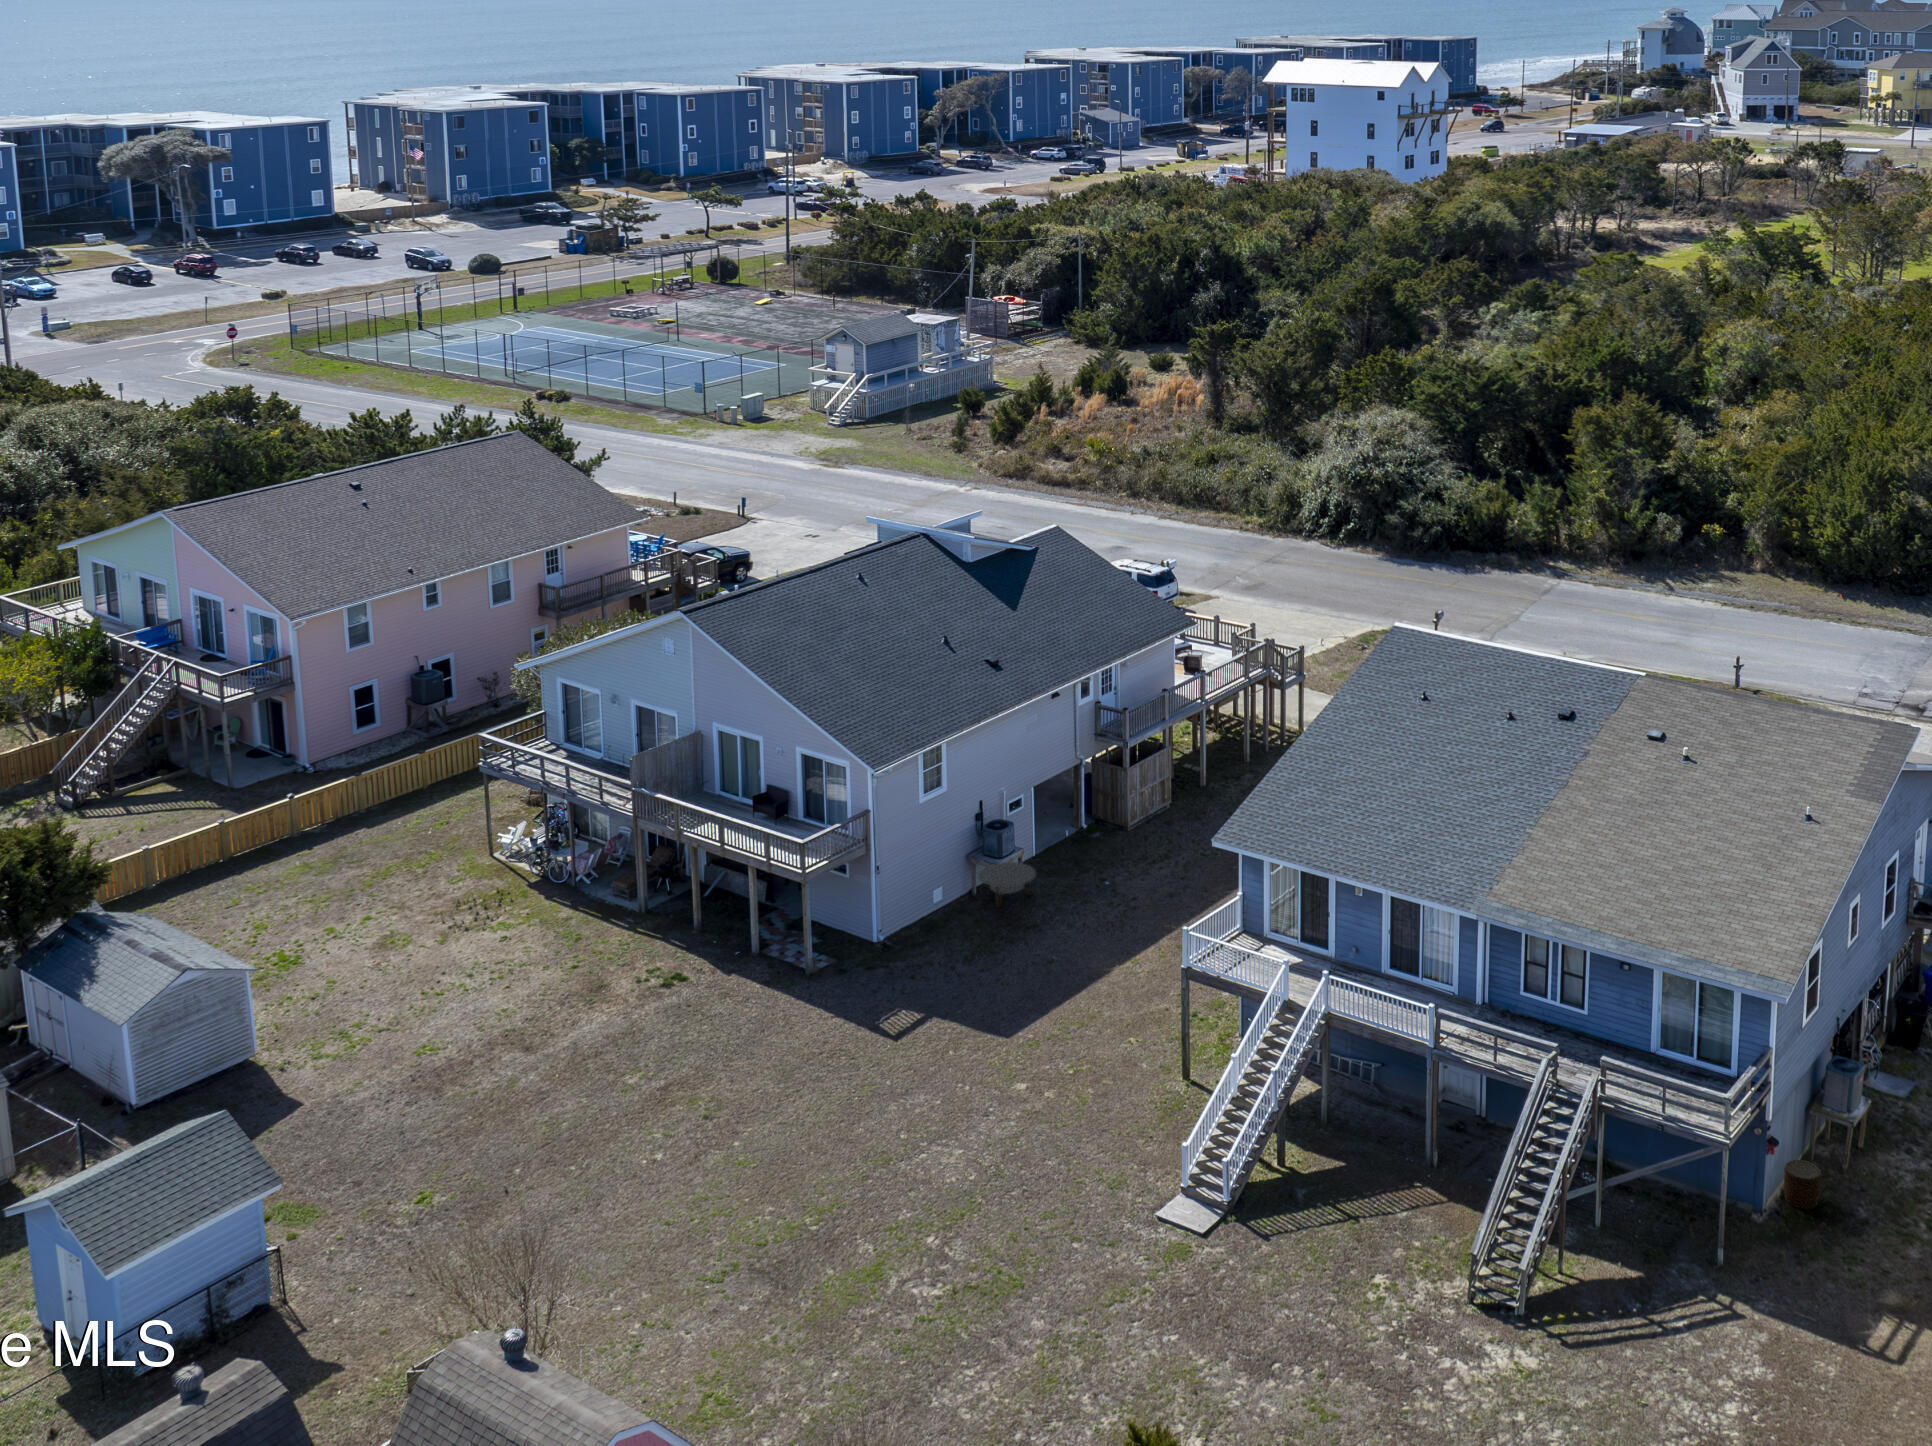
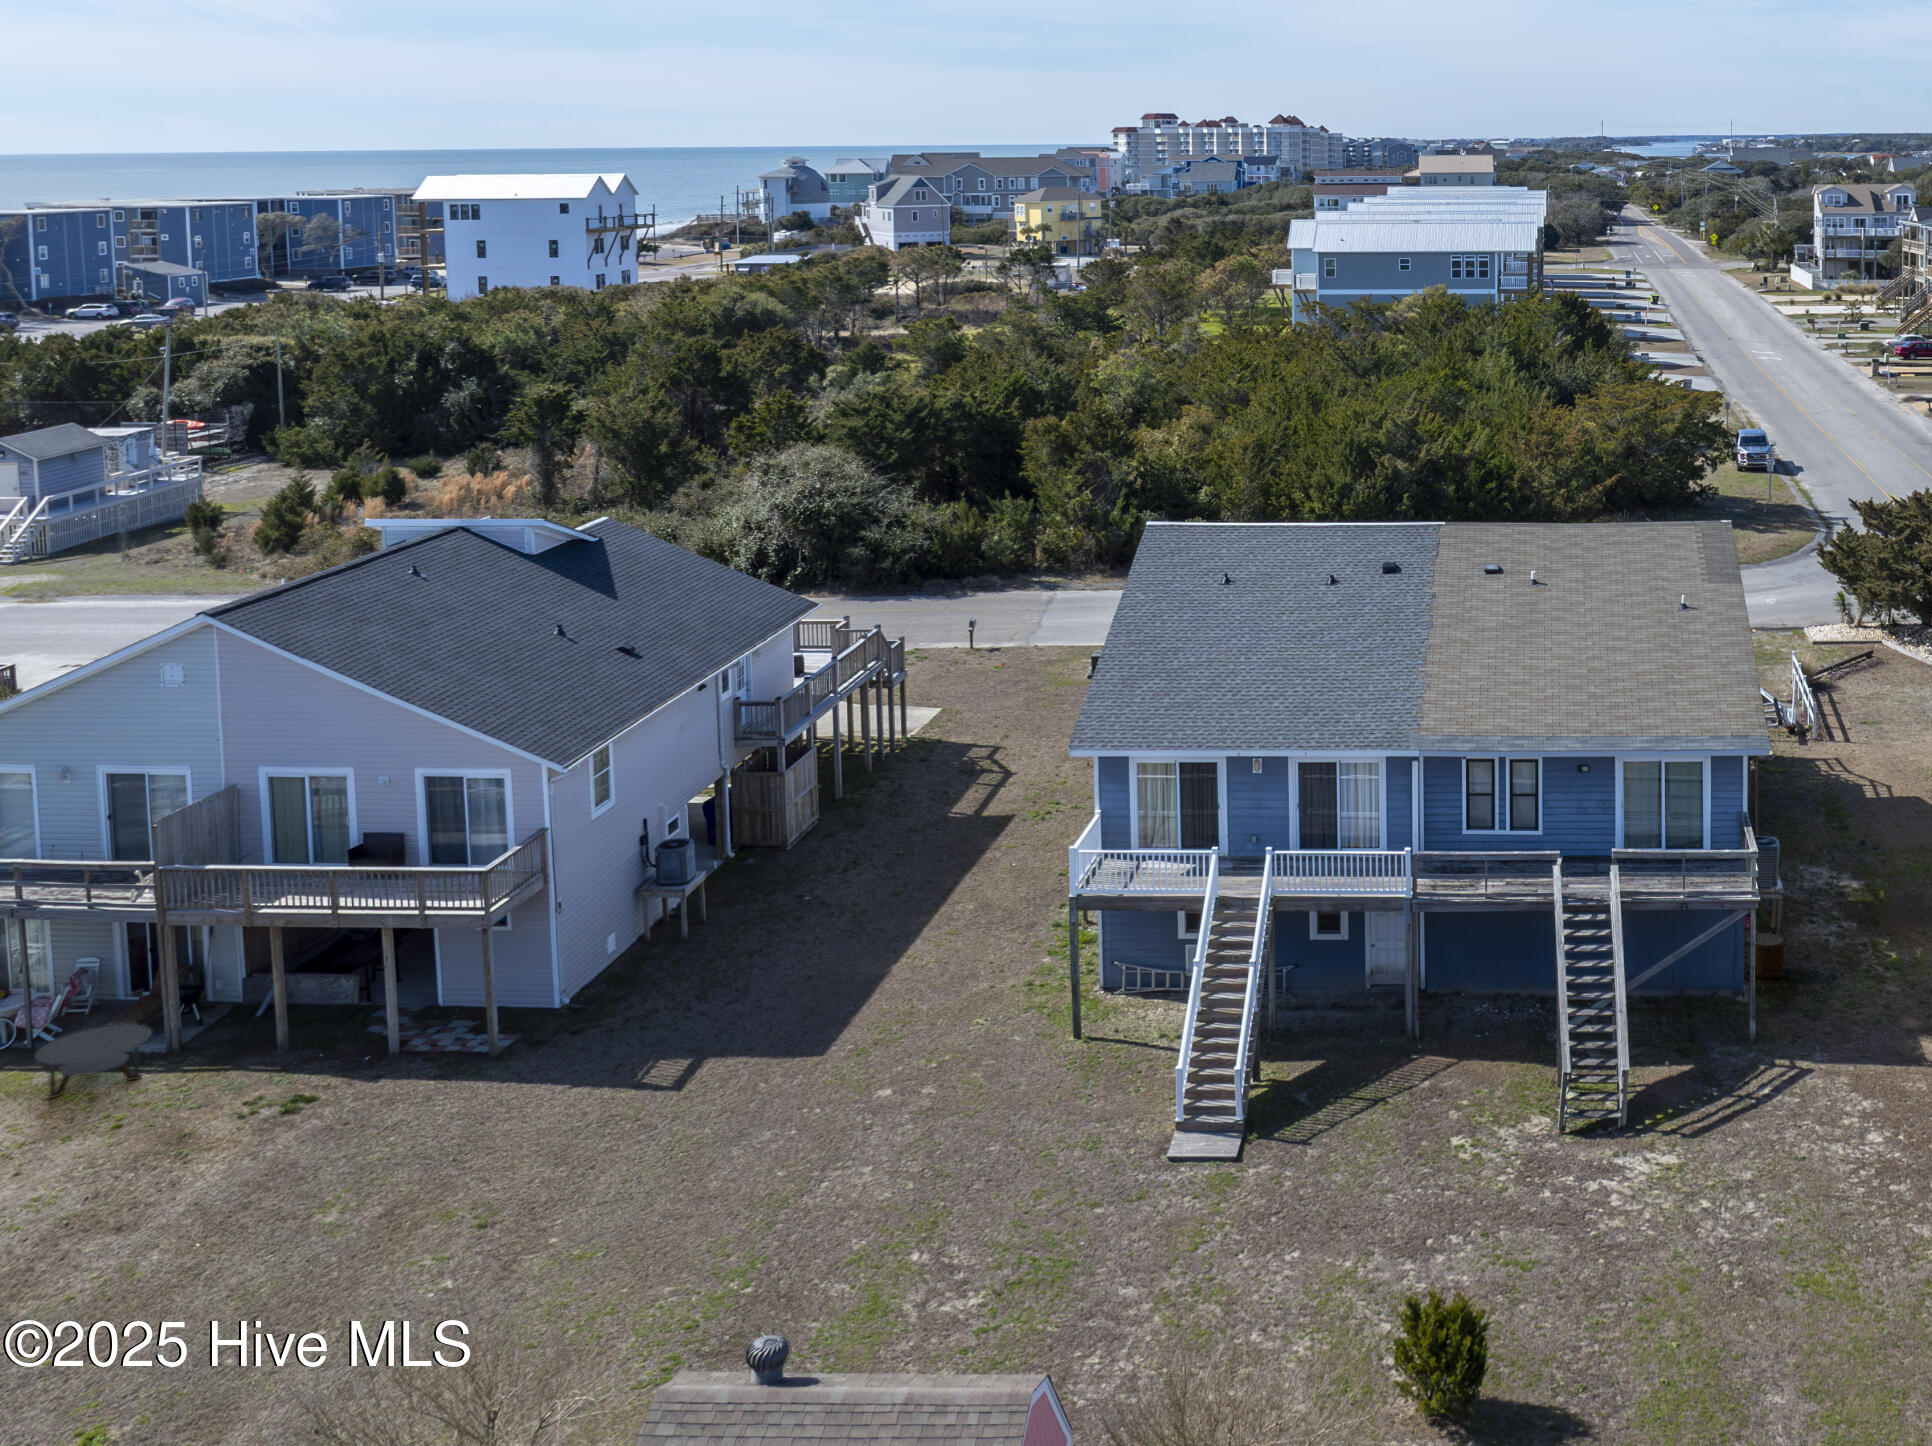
round table: present [978,862,1036,908] -> present [35,1024,152,1099]

